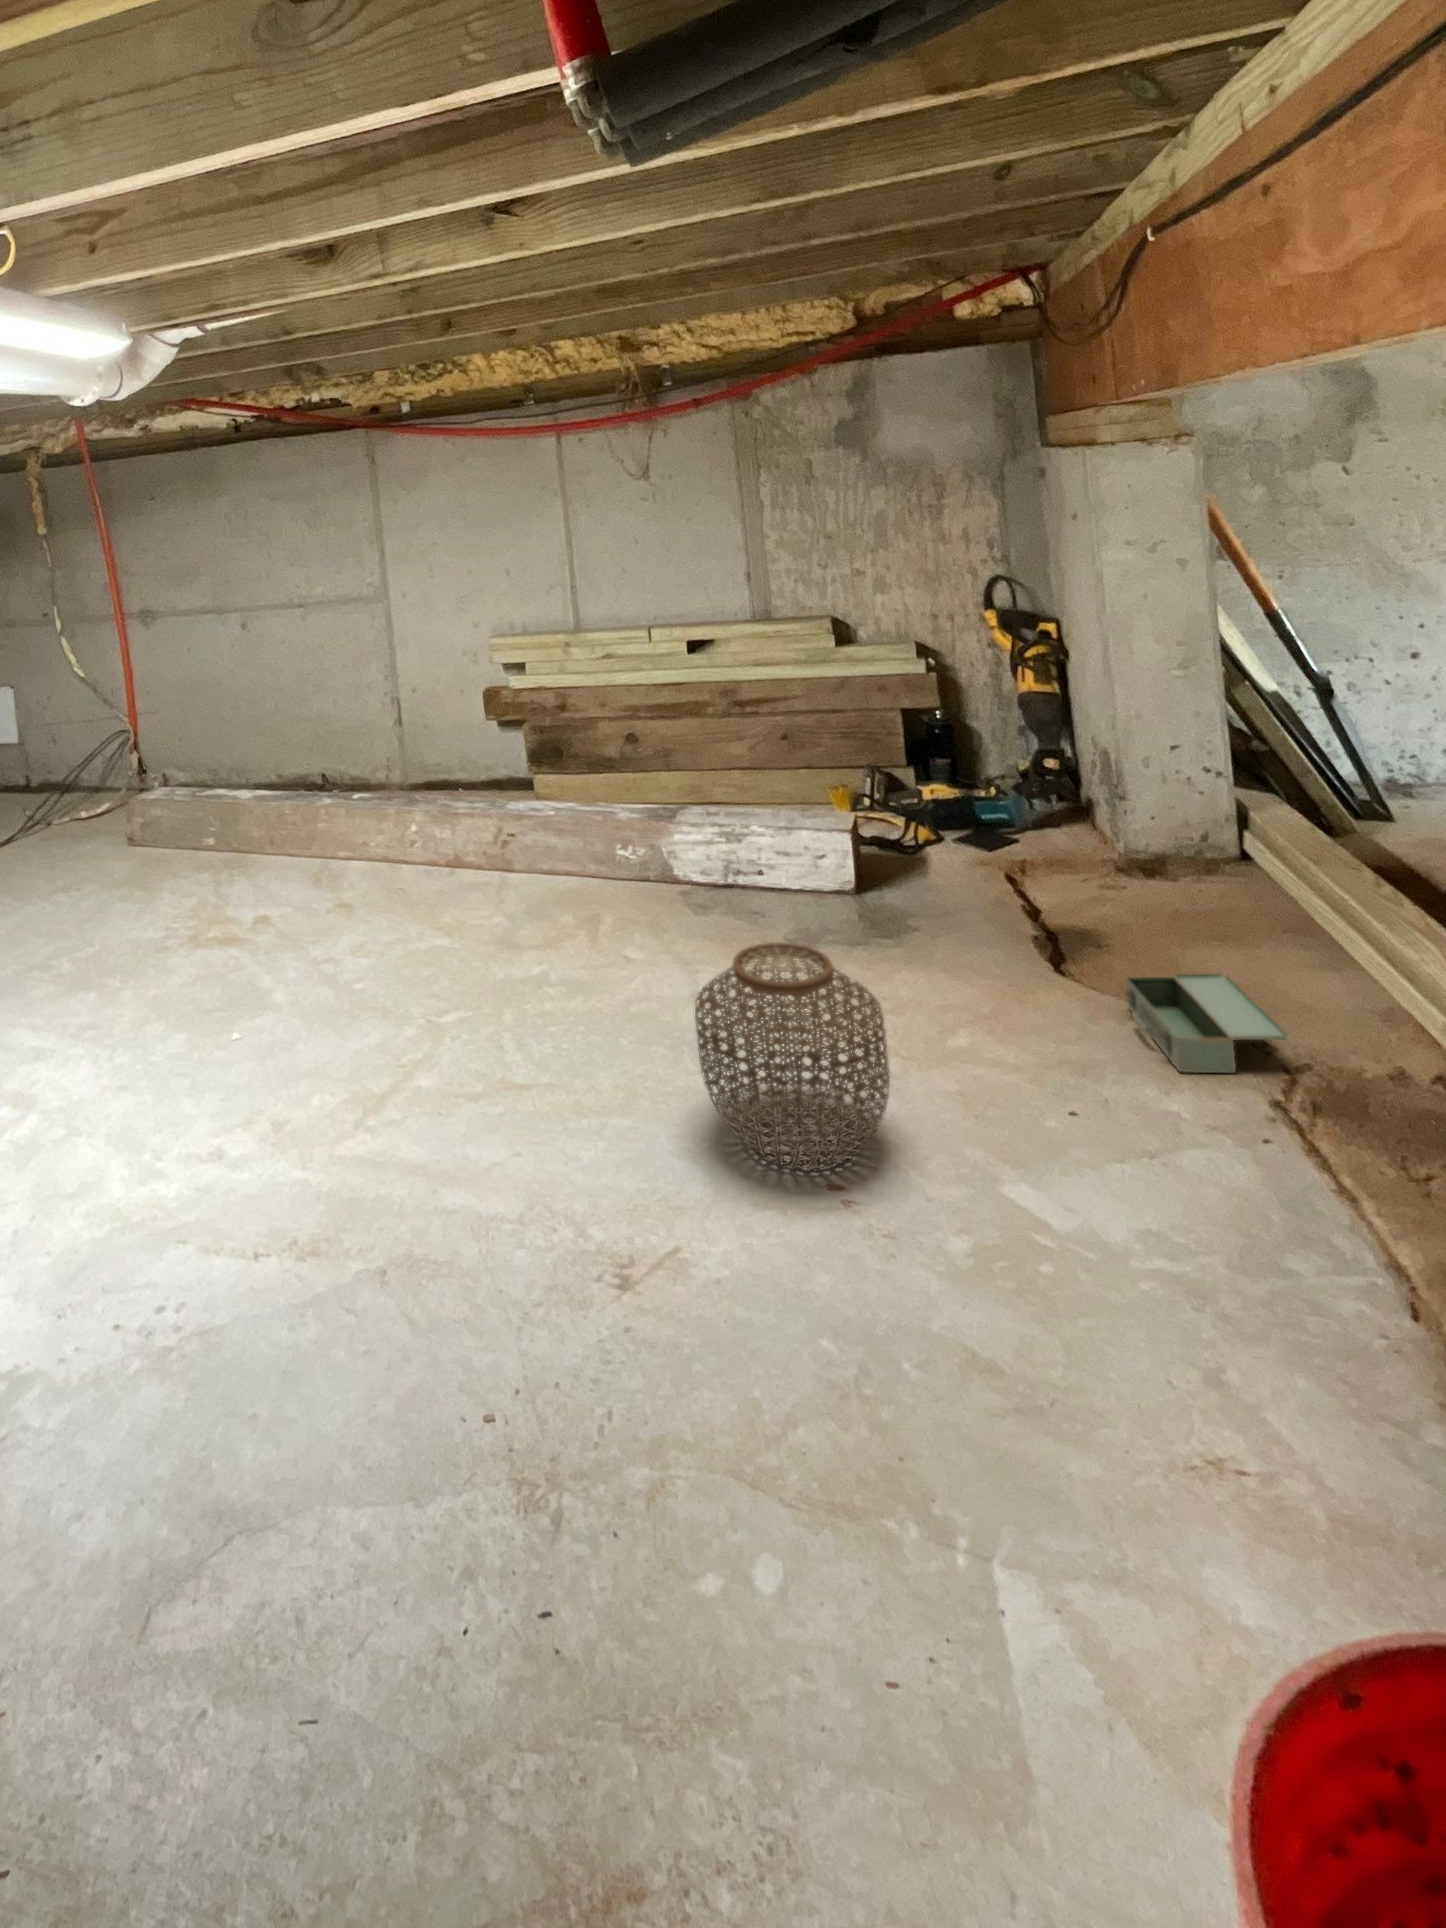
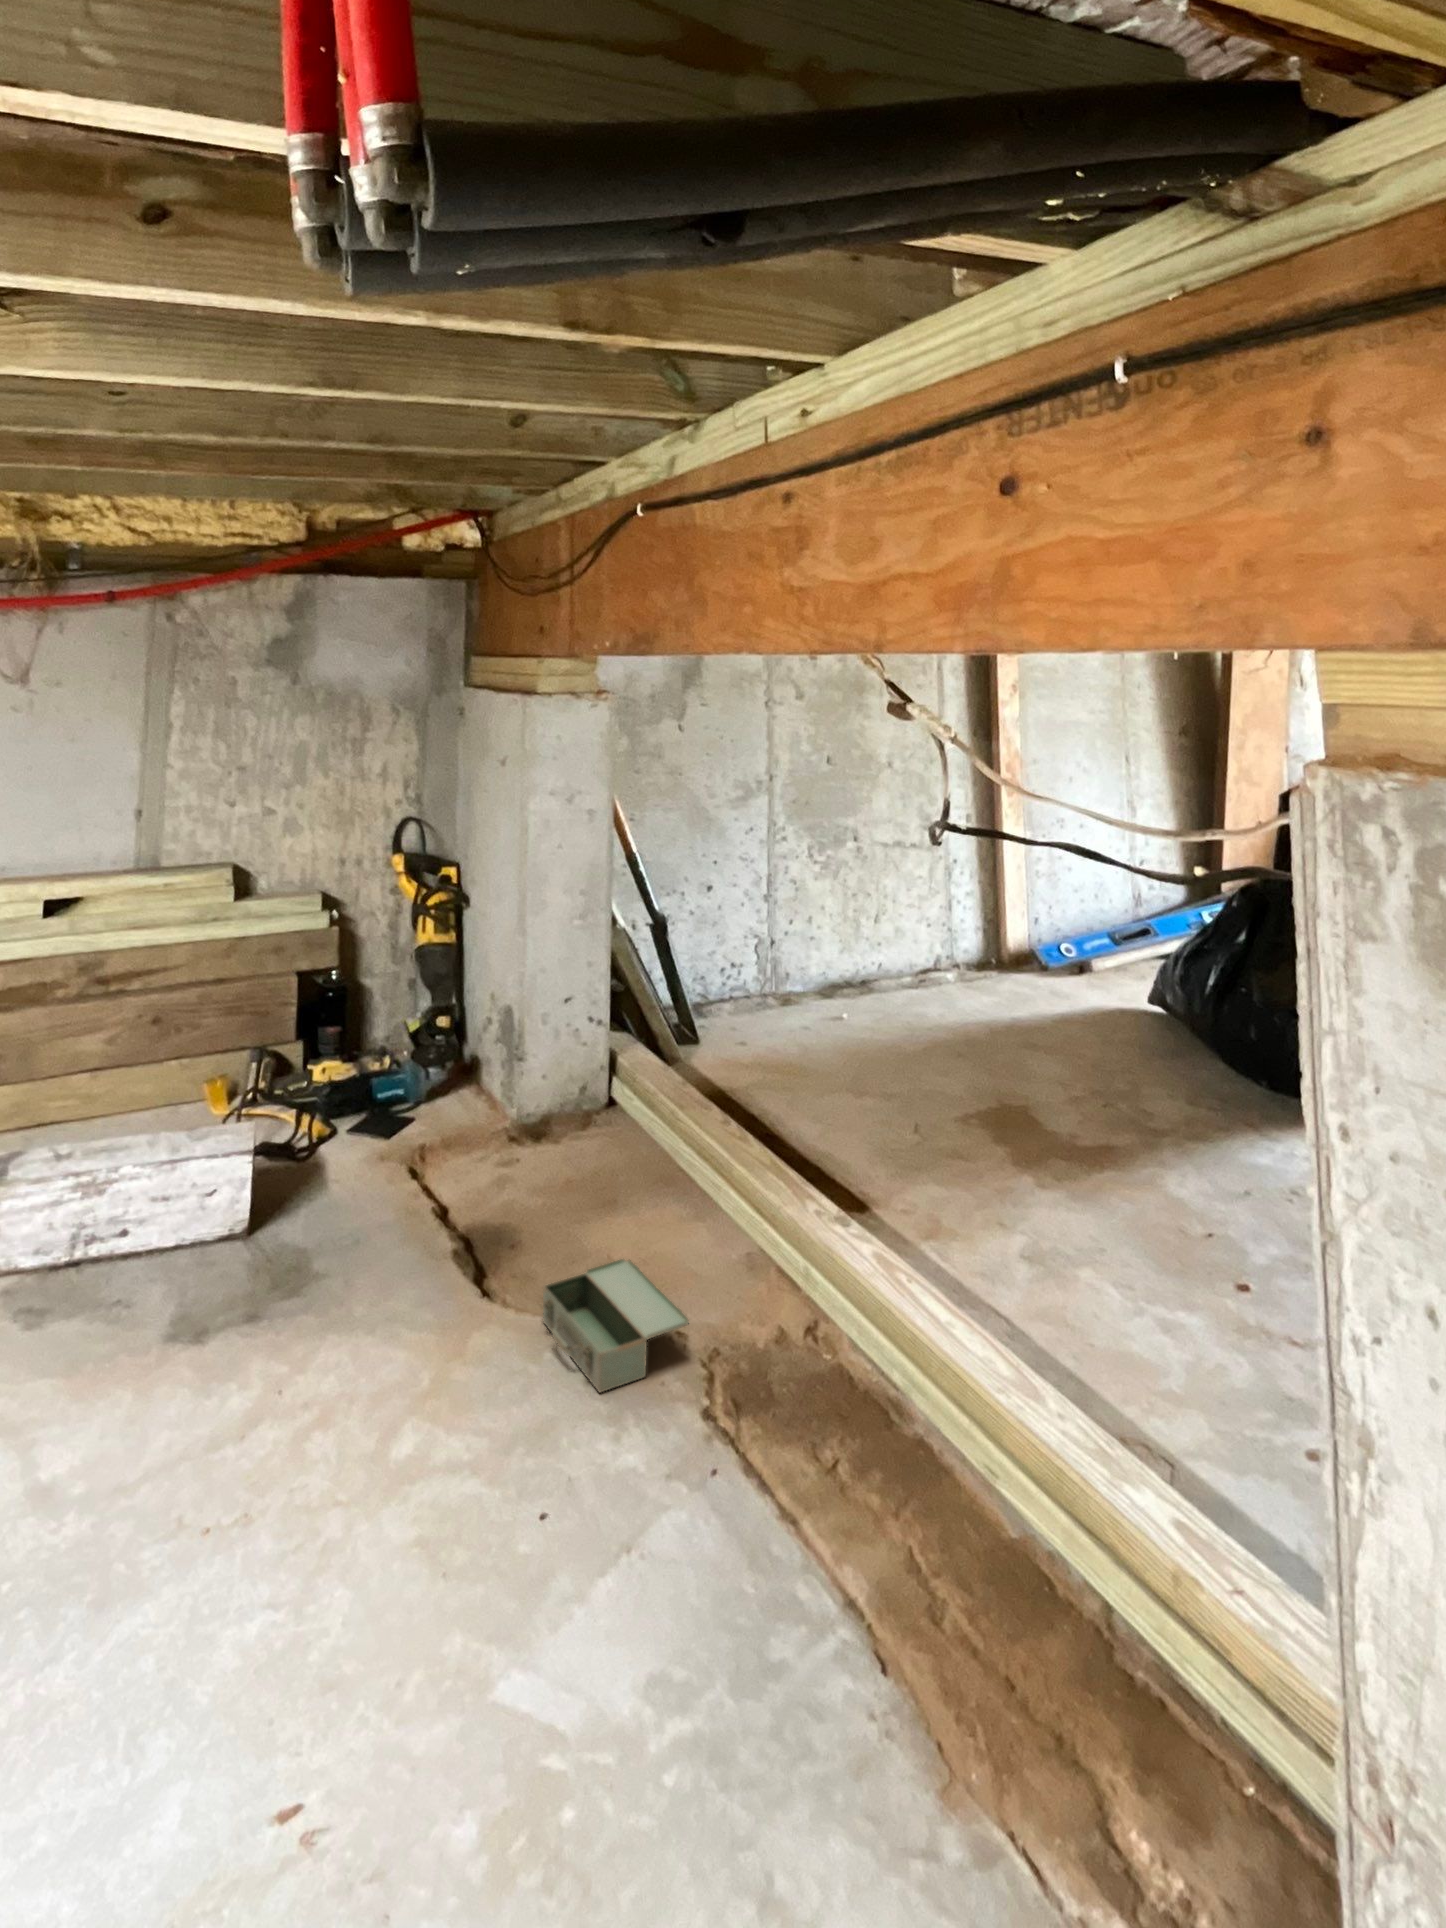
woven basket: present [695,943,890,1169] -> none [62,1364,330,1730]

